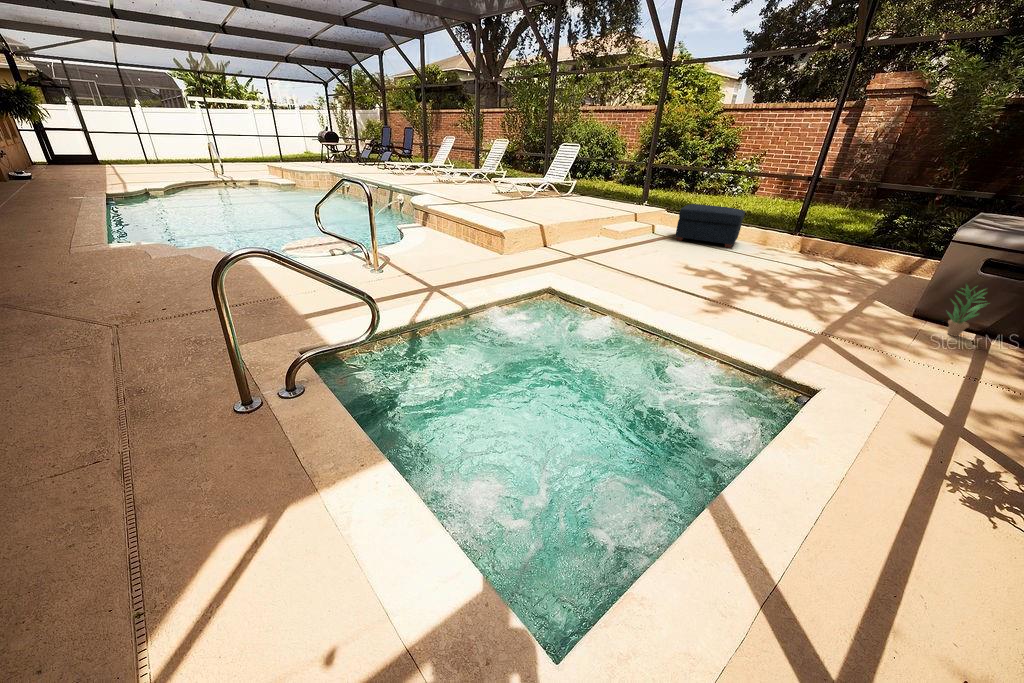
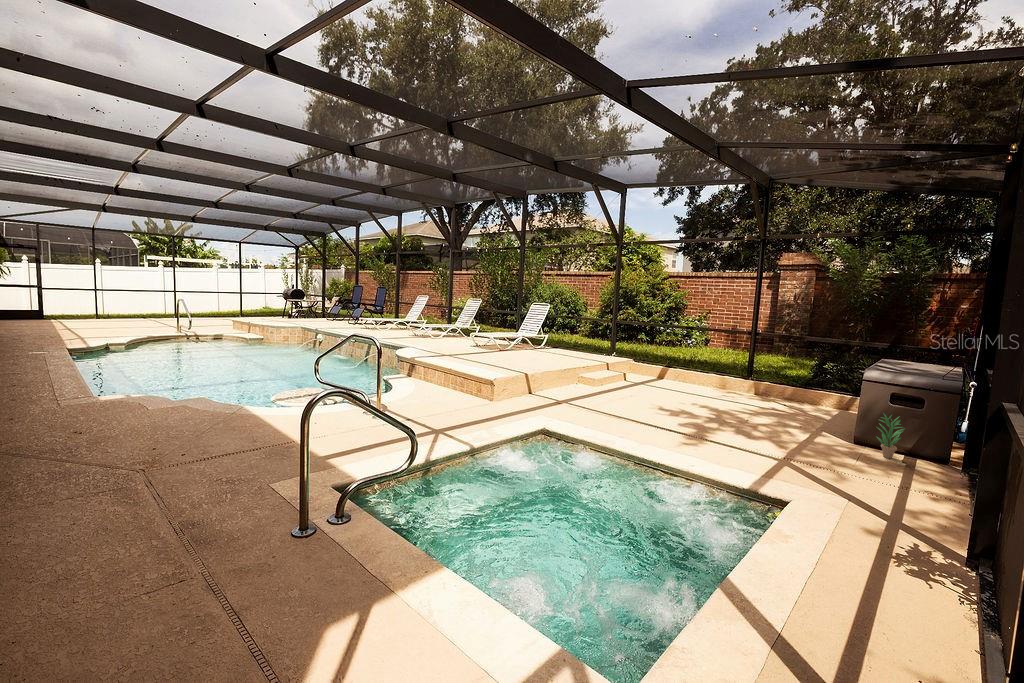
ottoman: present [676,204,745,248] -> none [644,354,701,392]

